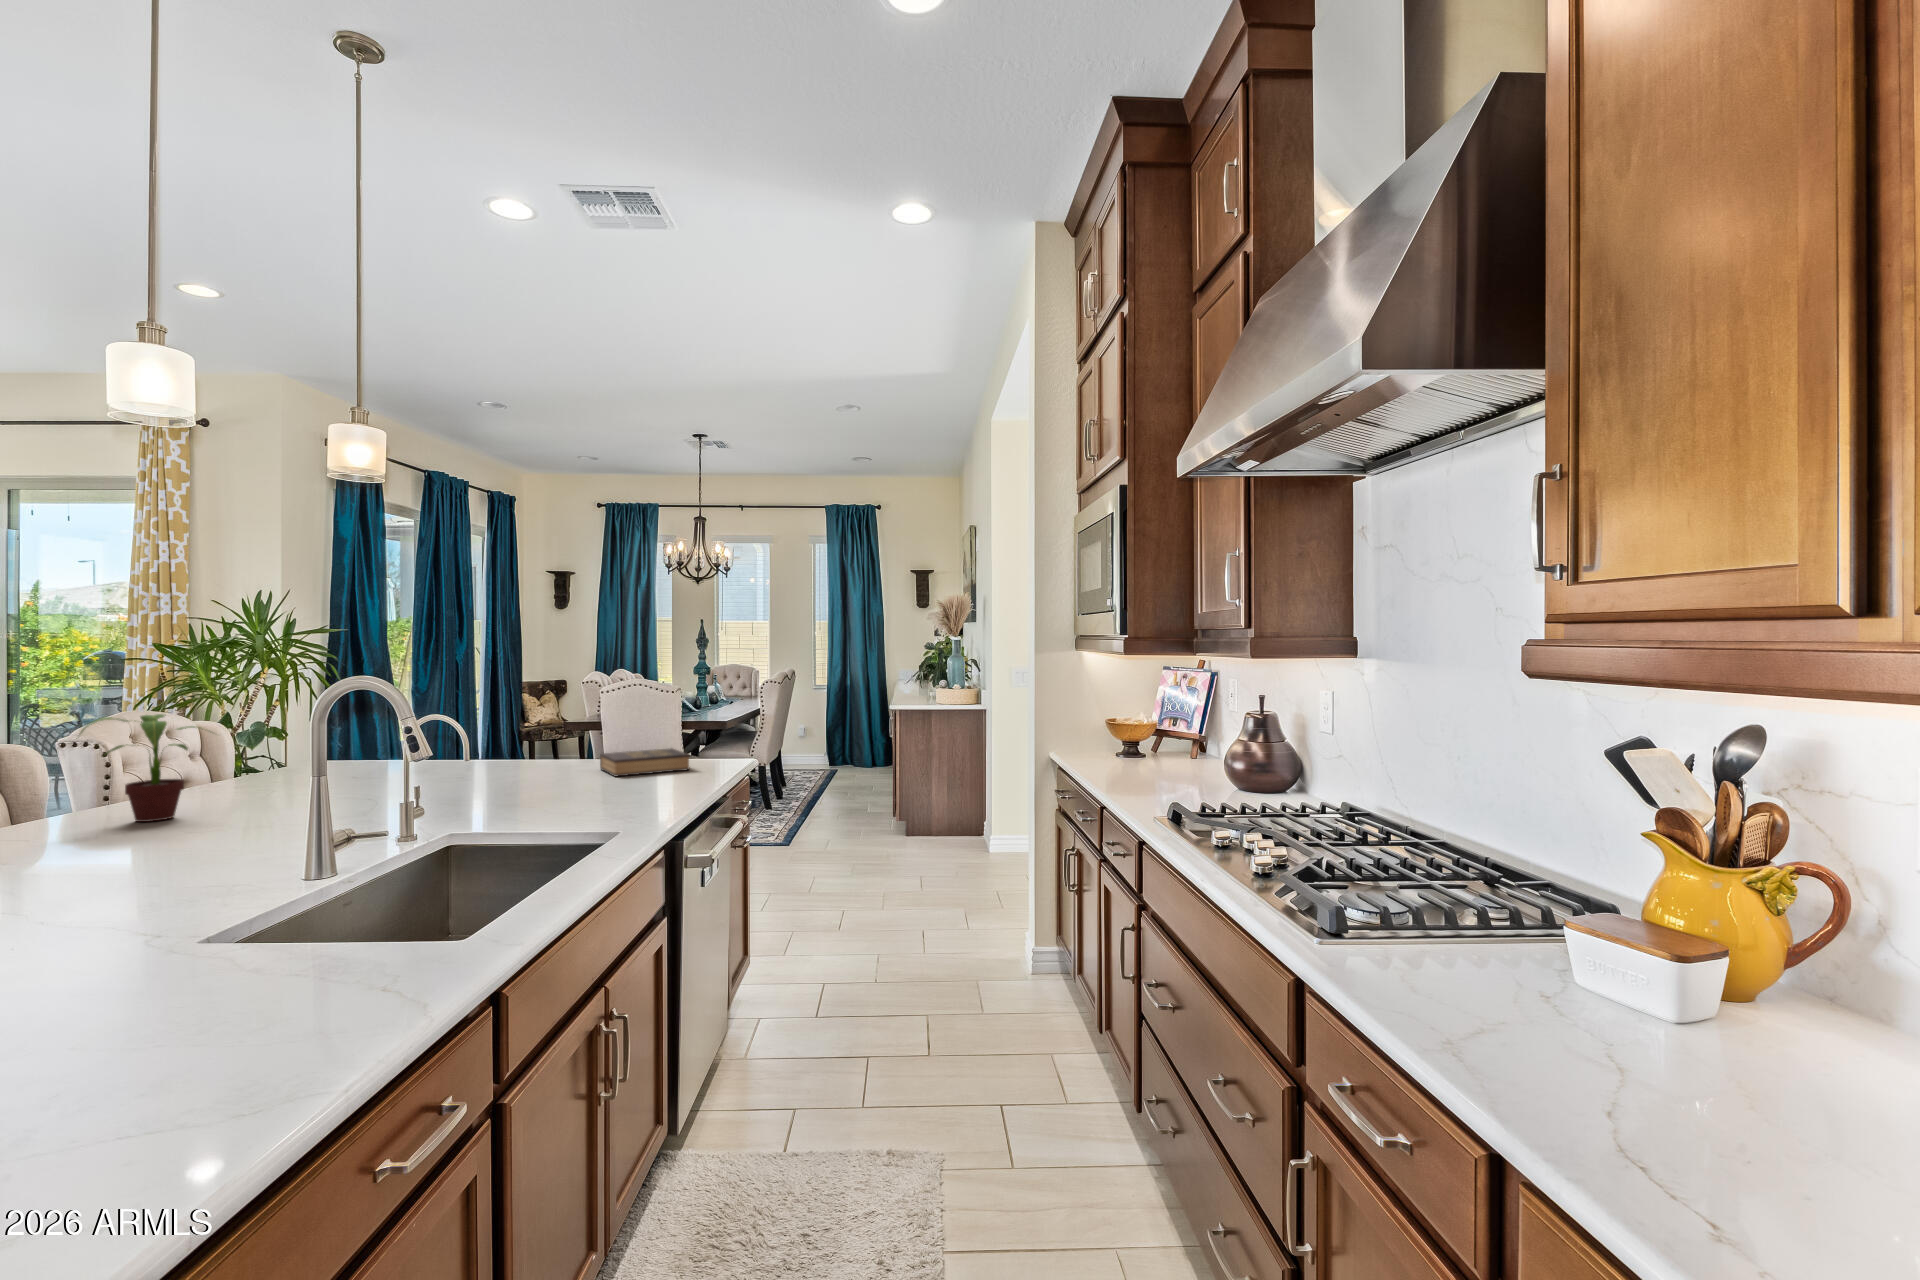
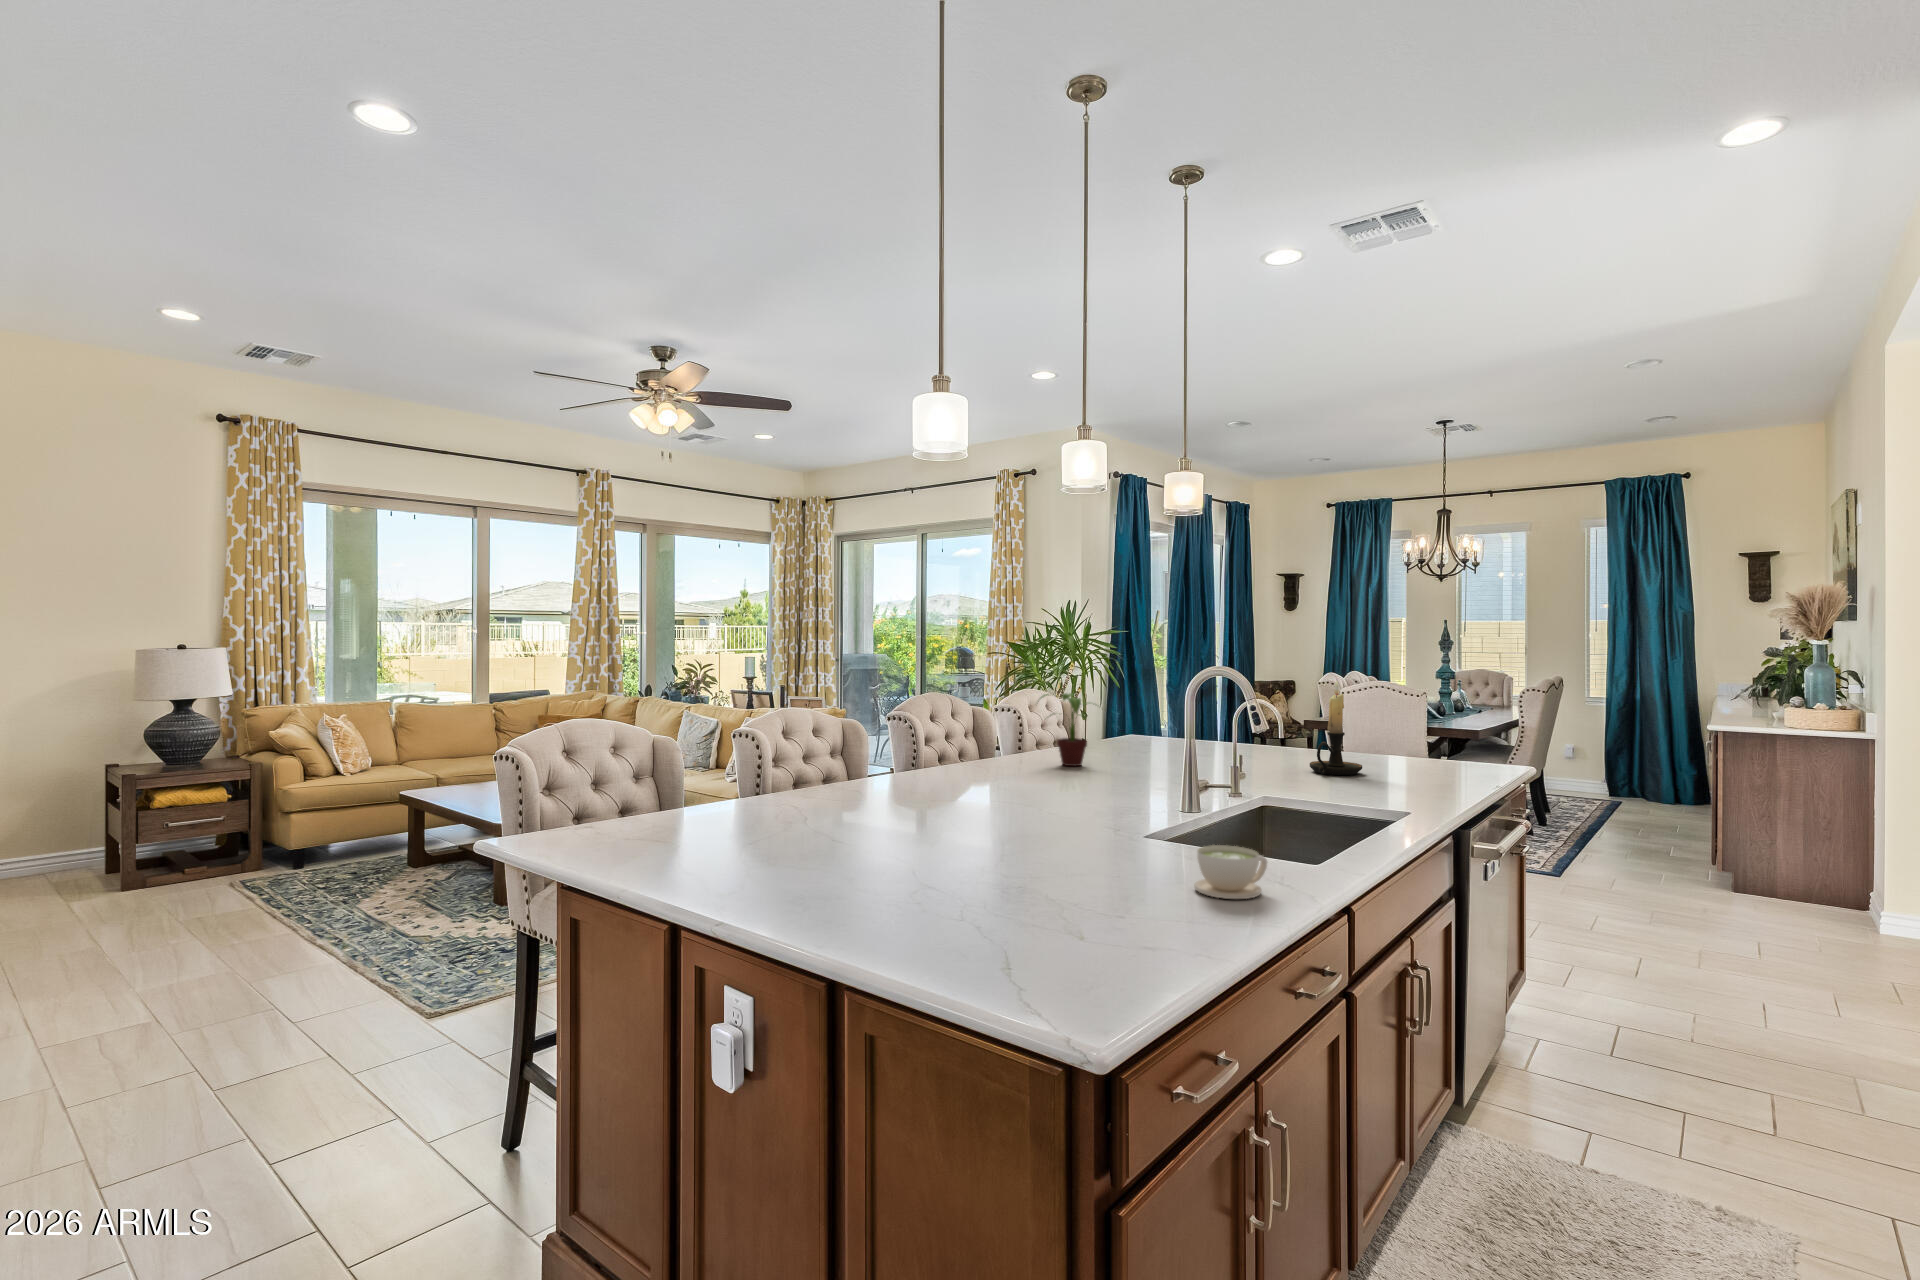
candle holder: none [523,682,585,791] -> present [1310,681,1362,775]
hardback book: present [600,748,690,776] -> none [1371,748,1462,772]
coffee cup: none [179,962,334,1070] -> present [1194,845,1267,899]

